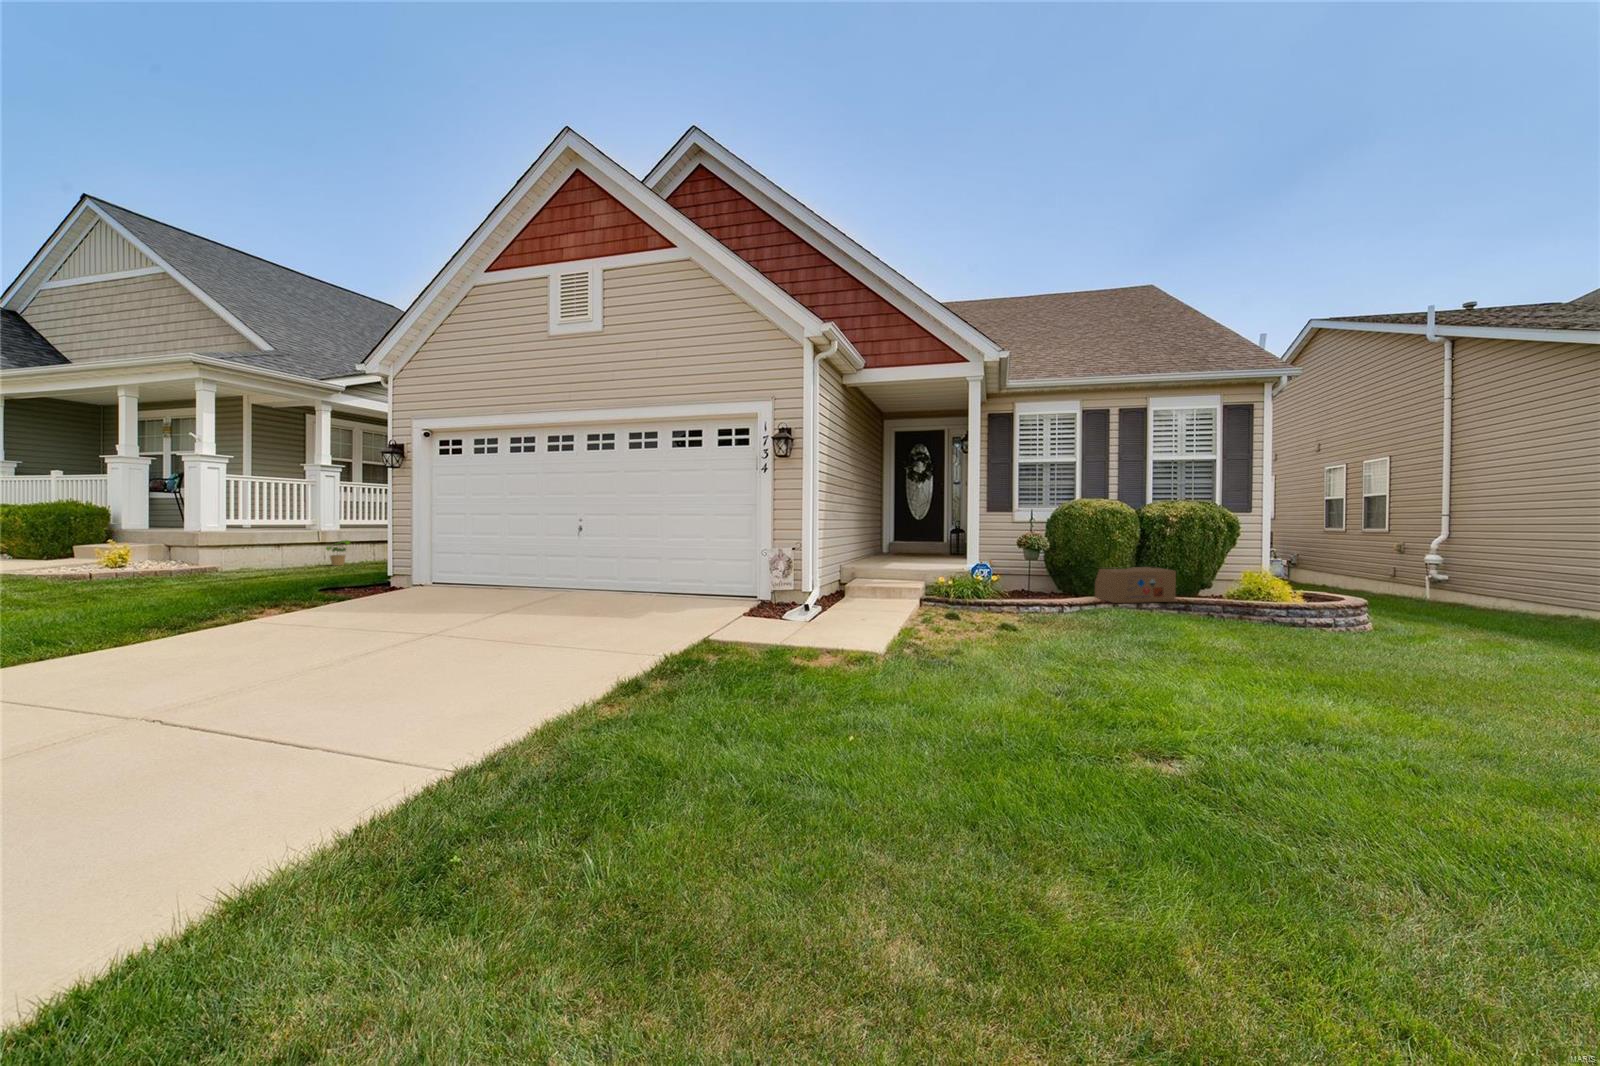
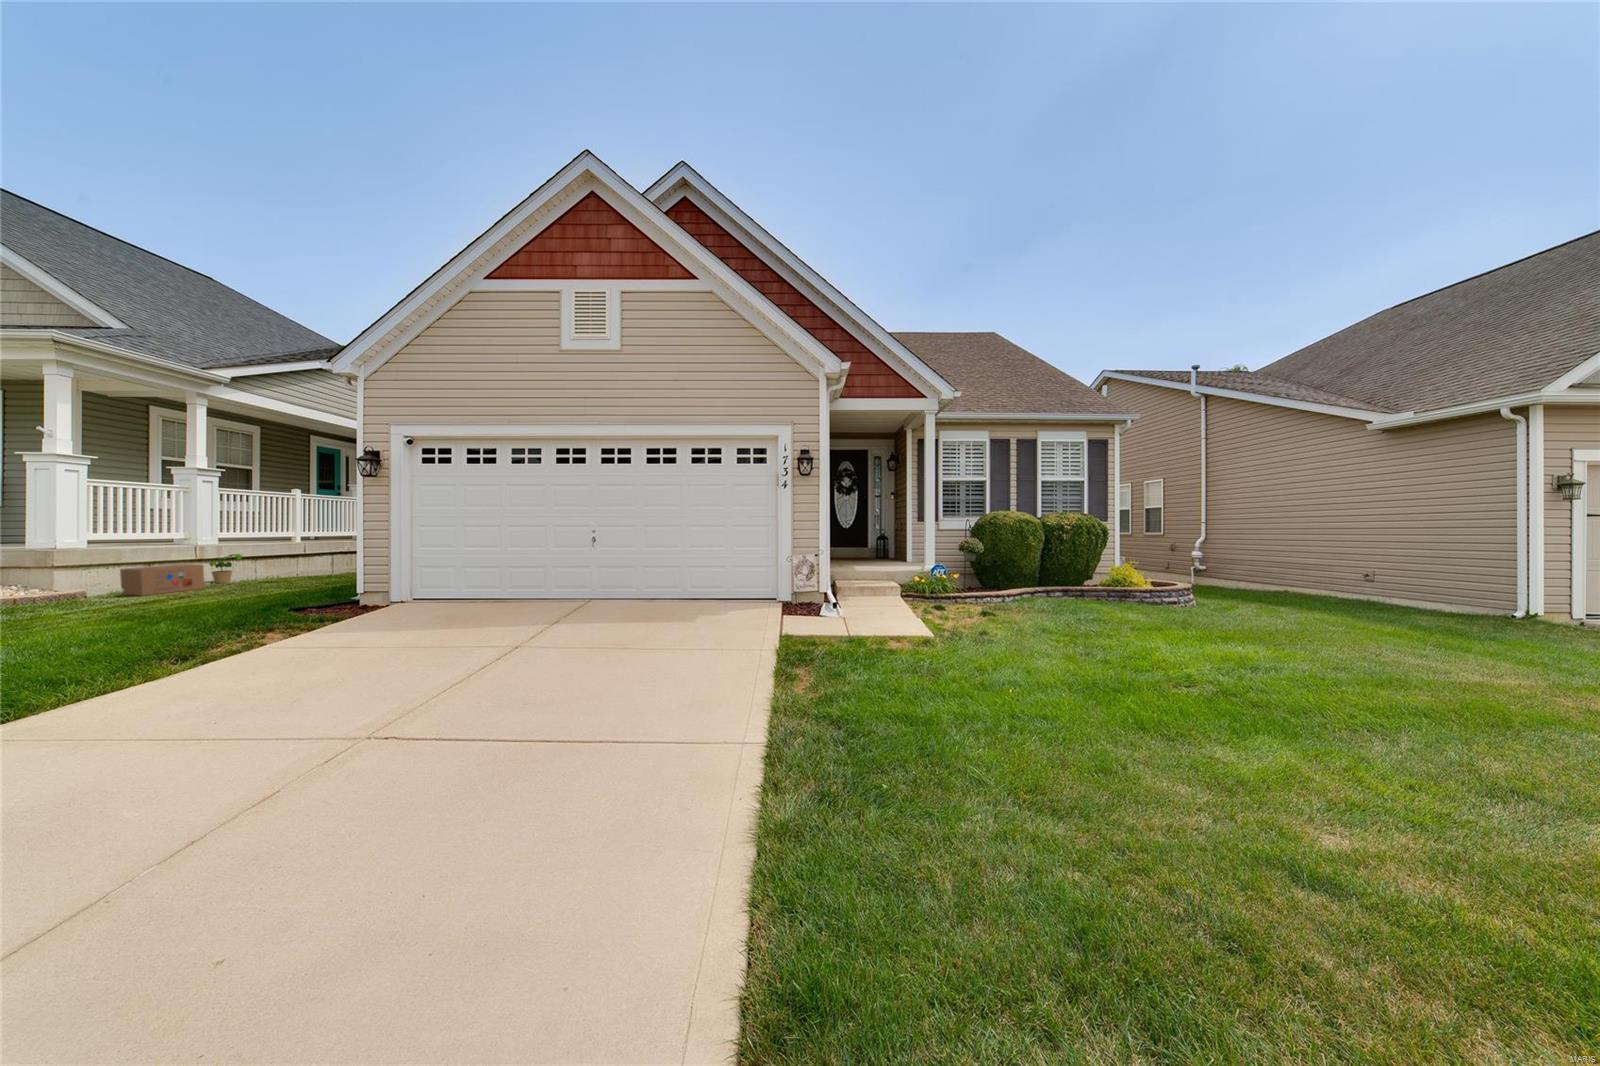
cardboard box: present [1095,567,1176,603] -> present [120,564,205,596]

